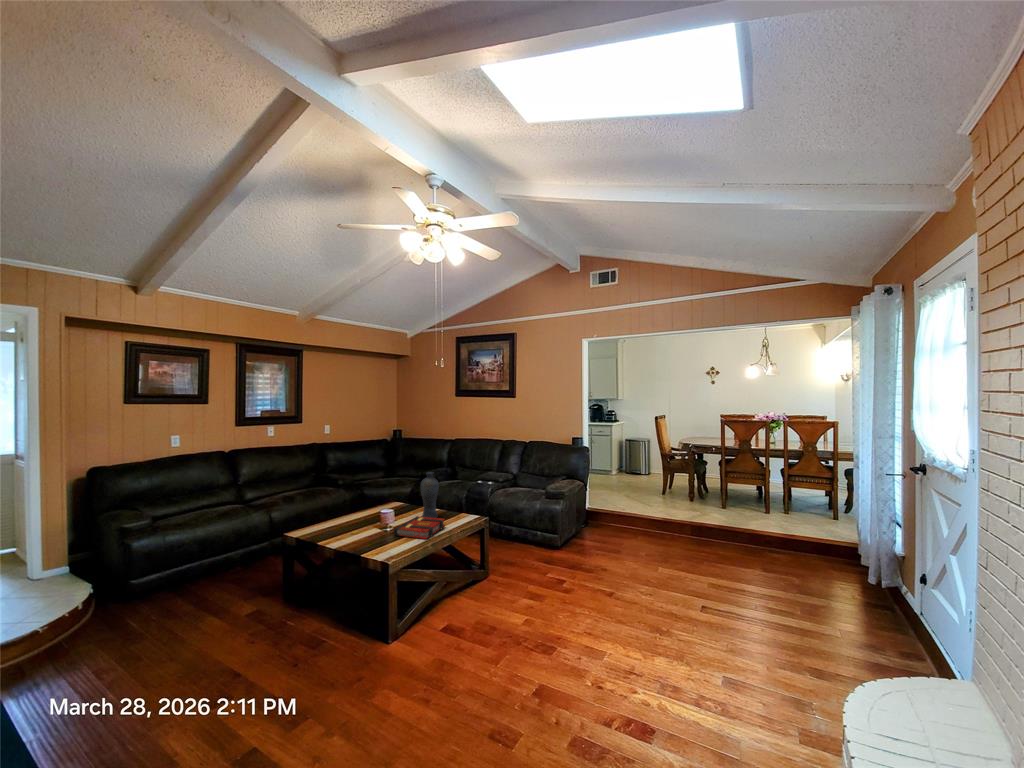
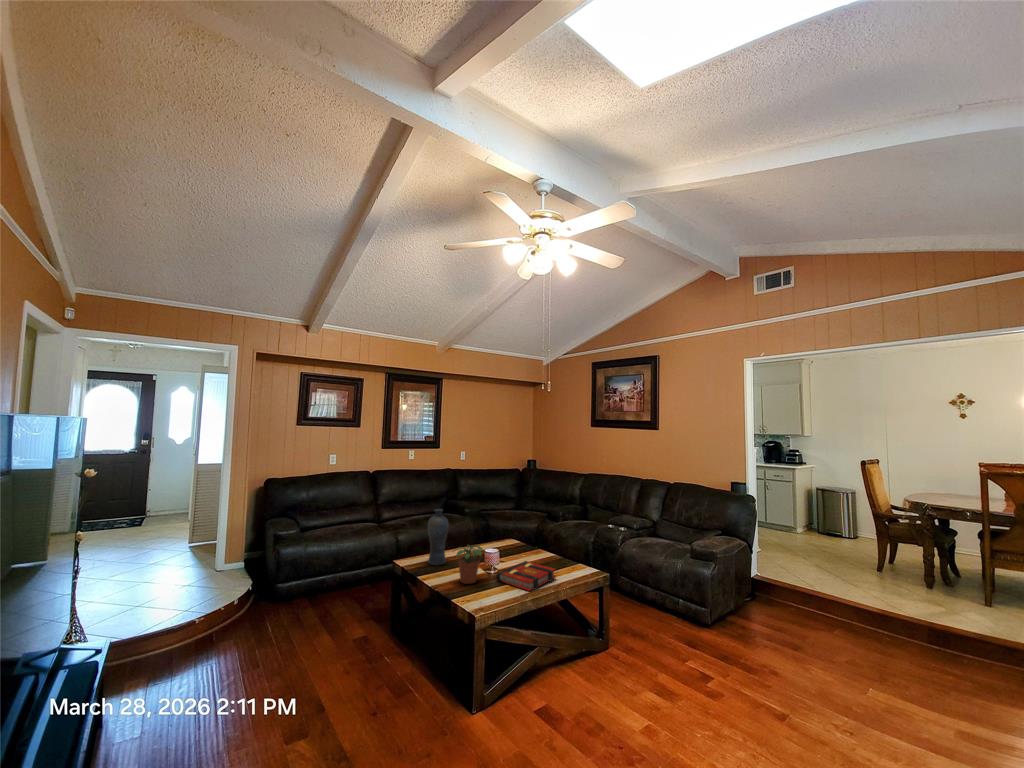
vase: present [421,472,439,518] -> present [428,509,449,565]
potted plant: none [351,507,382,542] -> present [454,545,484,584]

